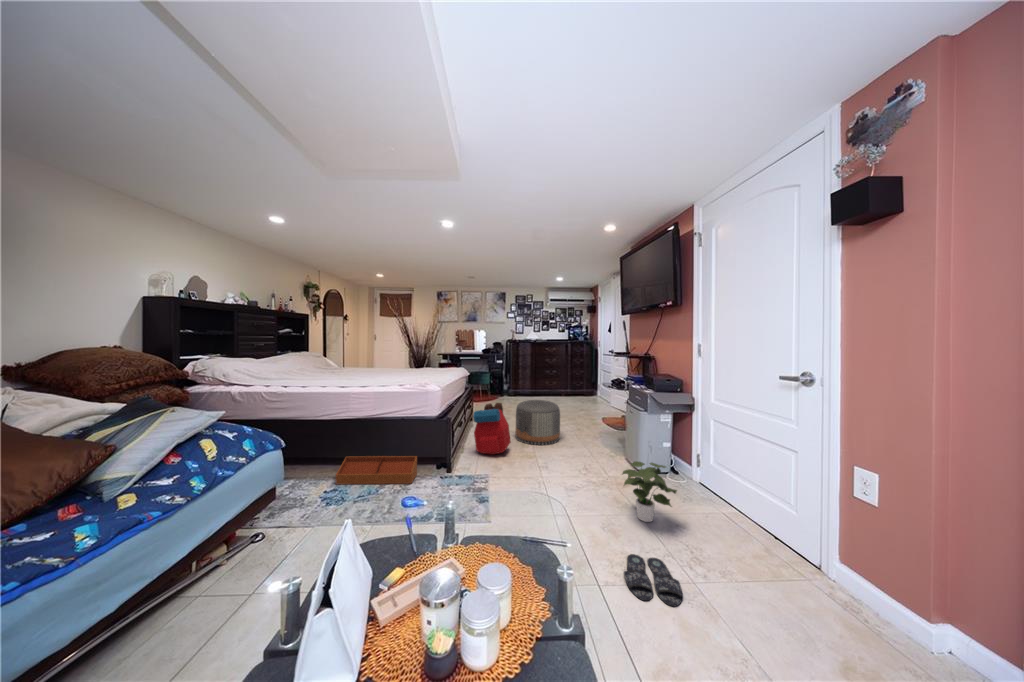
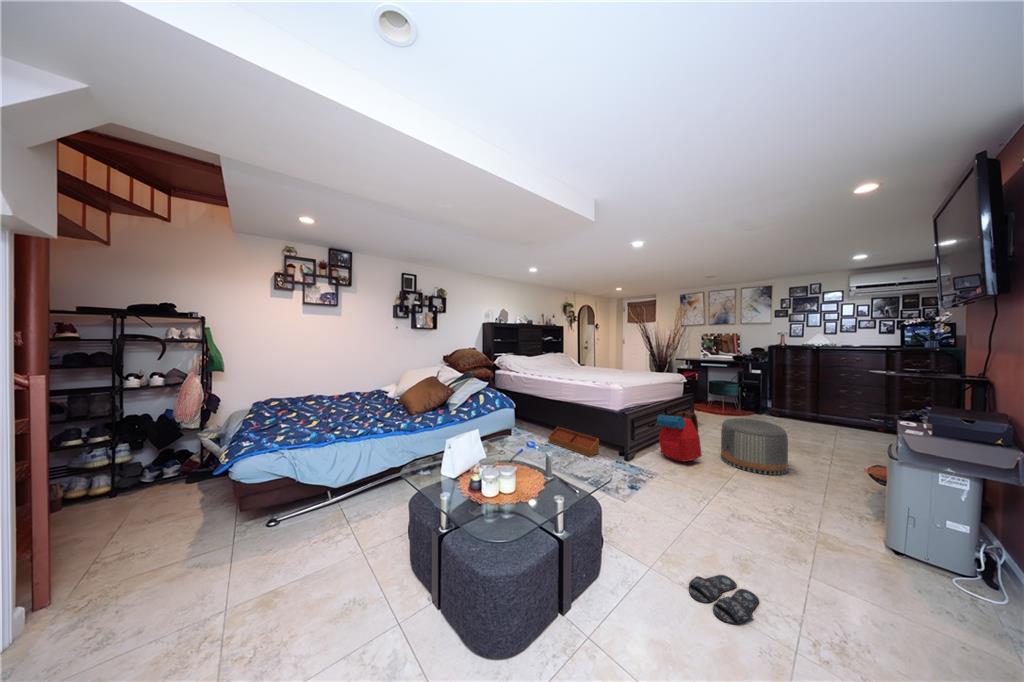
potted plant: present [622,461,677,522] -> none [767,504,854,579]

